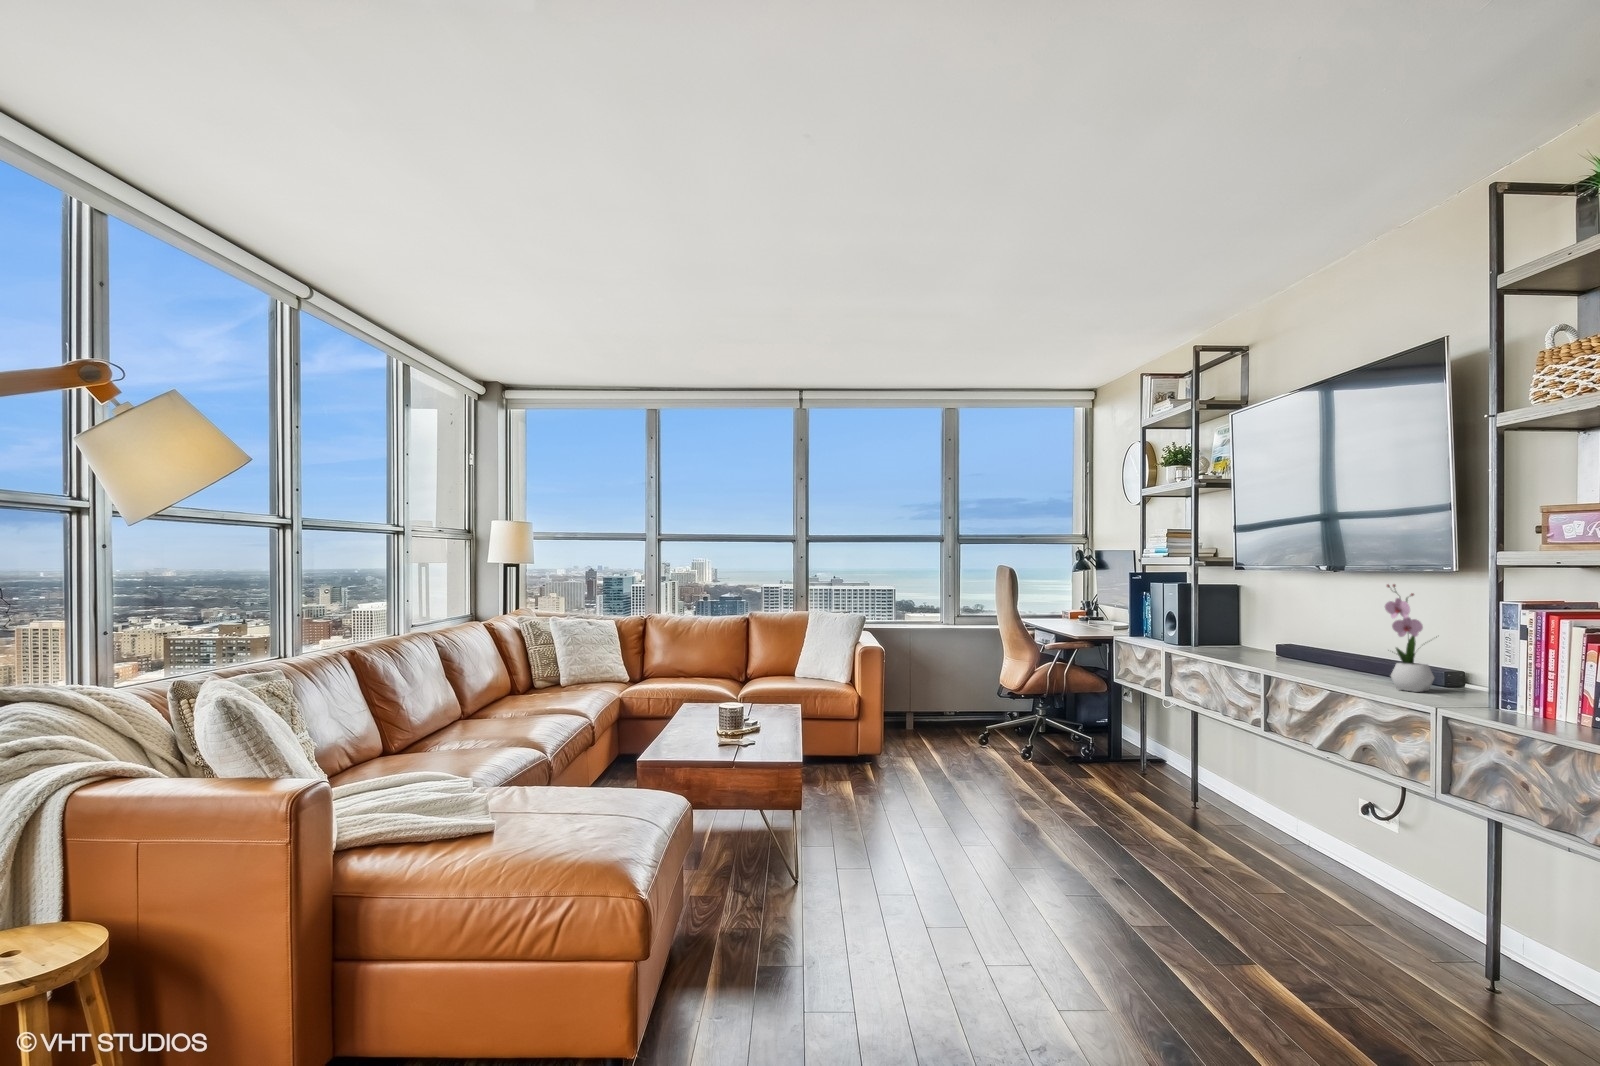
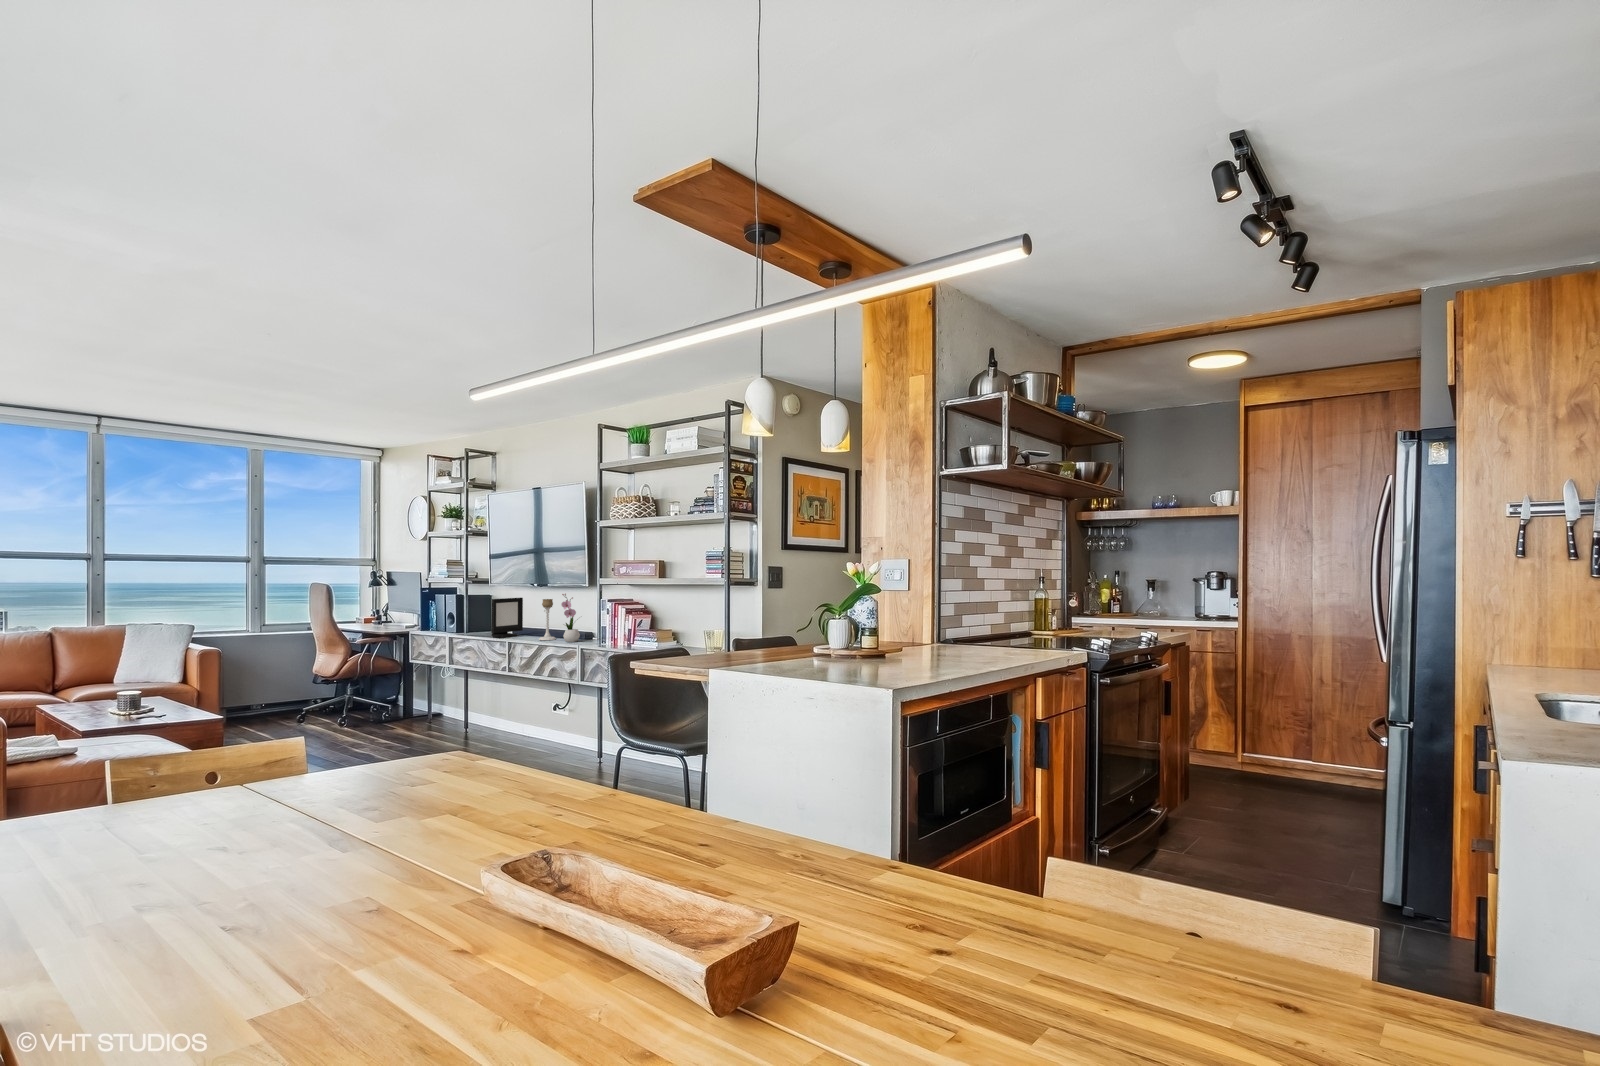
picture frame: none [1234,591,1297,663] -> present [491,598,523,638]
candle holder: none [1331,595,1371,680] -> present [539,599,556,640]

